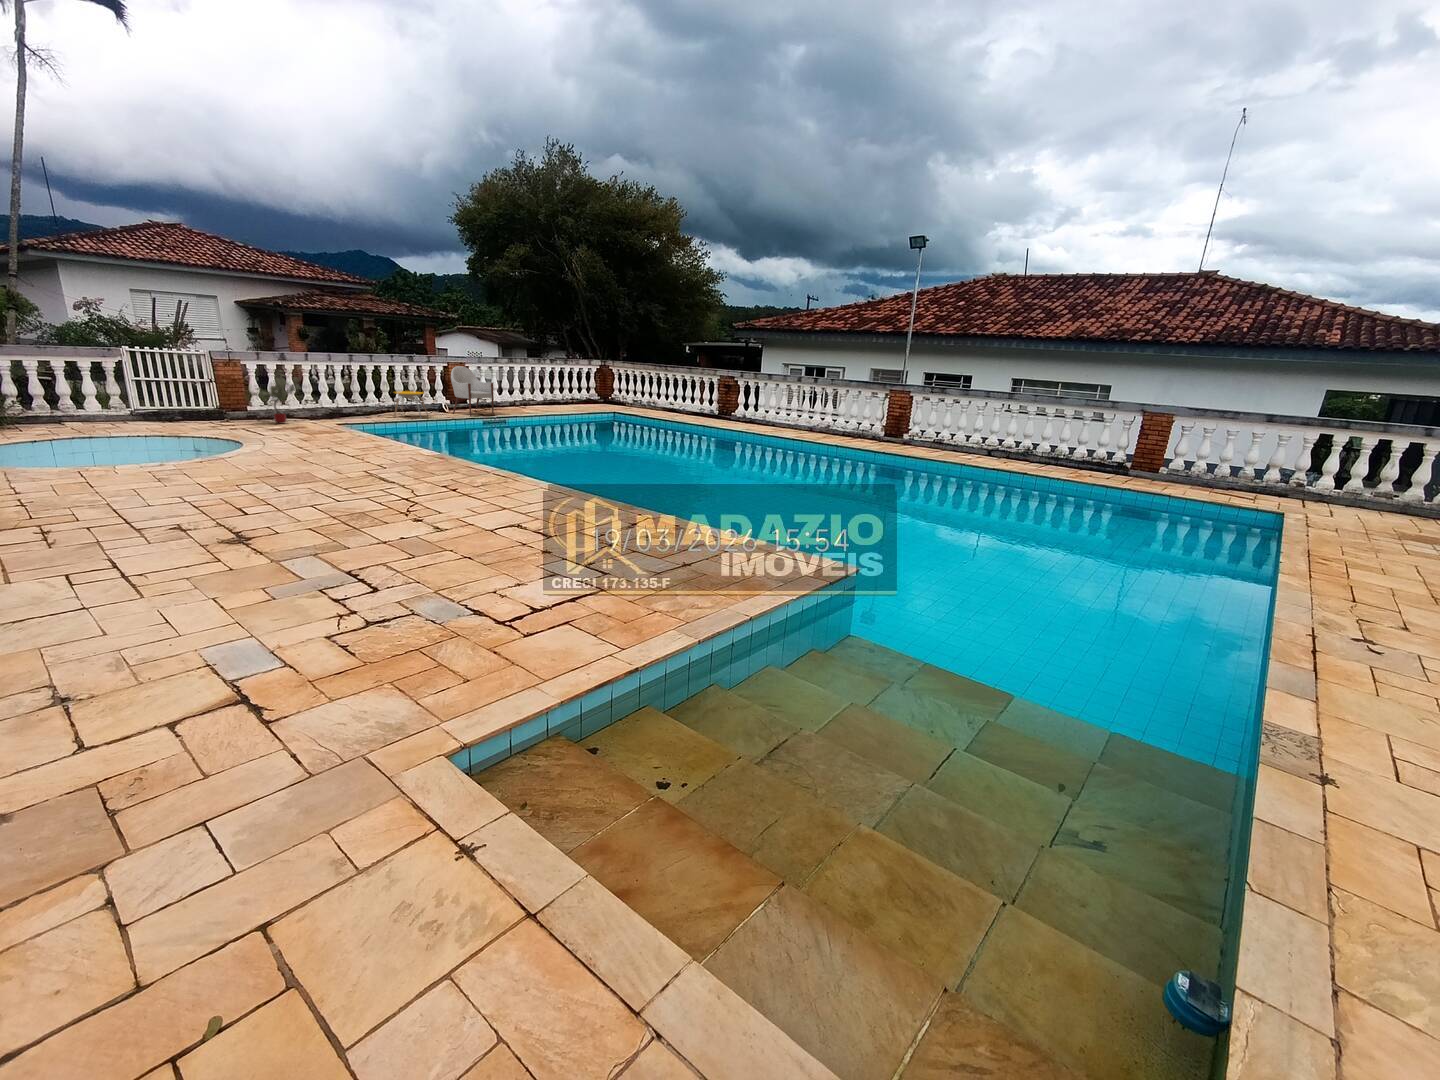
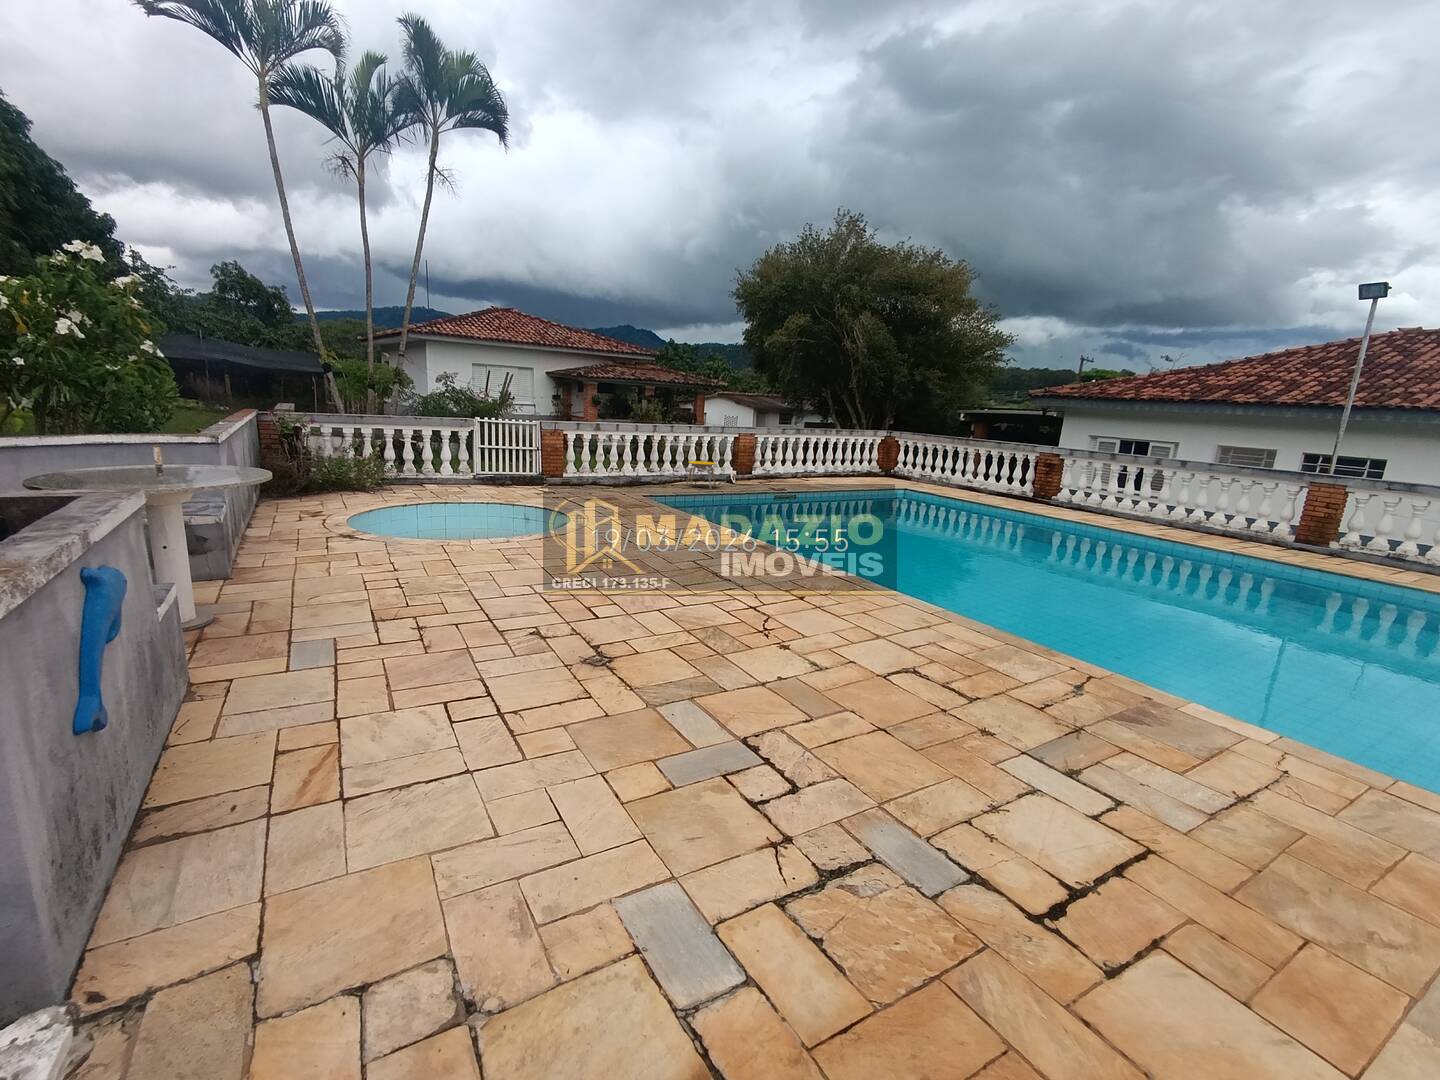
chair: present [451,366,494,416] -> none [737,436,781,489]
potted tree: present [252,370,300,424] -> none [569,439,612,491]

